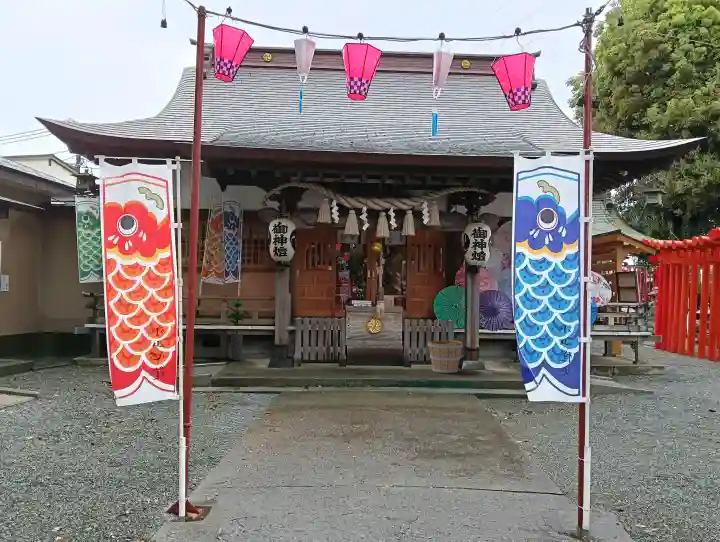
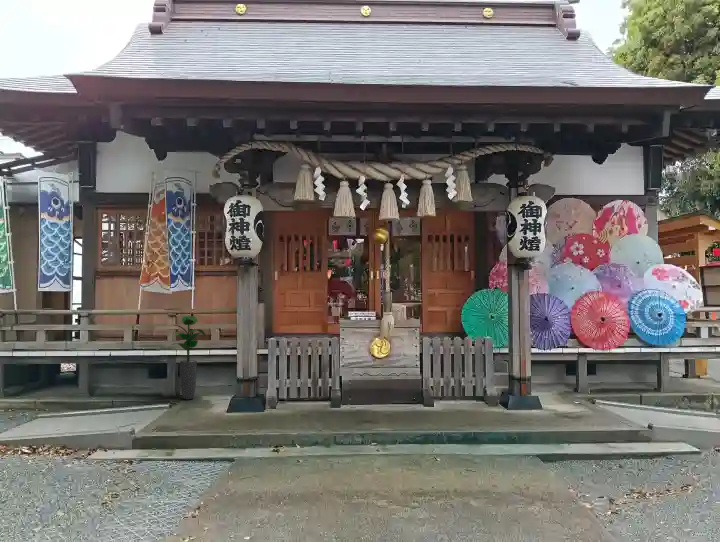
wooden bucket: present [428,340,463,373] -> none [458,367,510,417]

